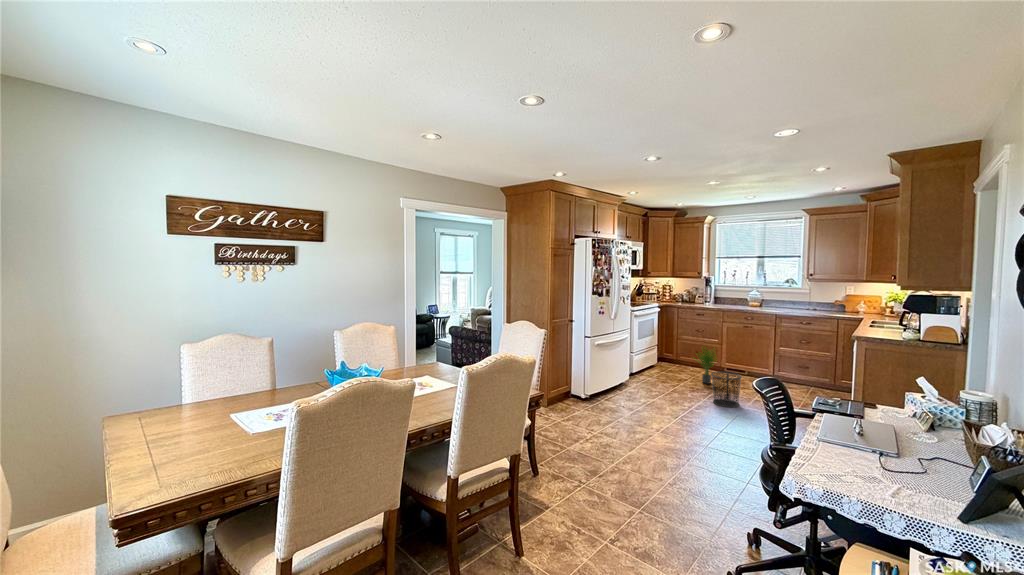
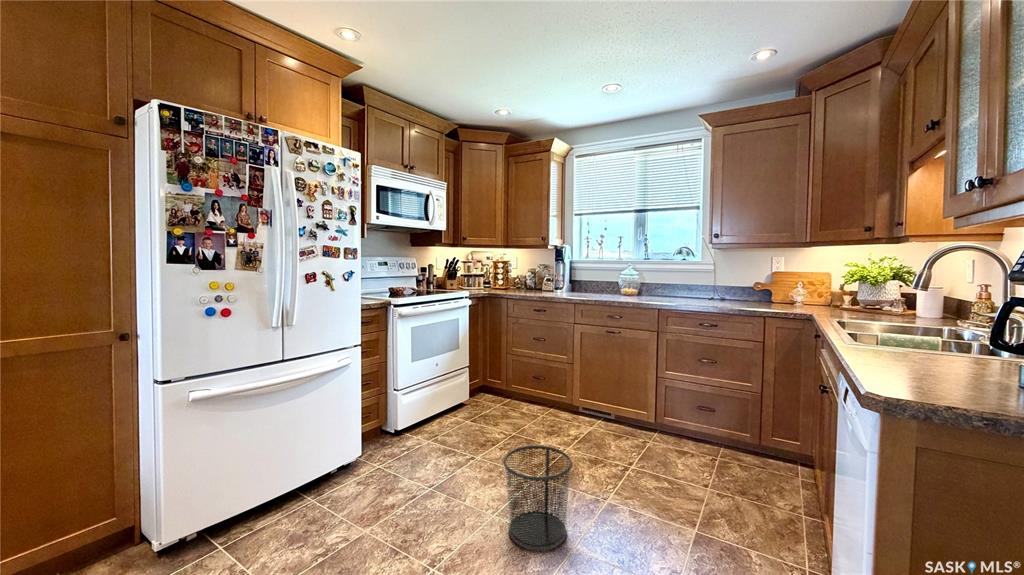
potted plant: present [698,349,715,383] -> none [499,370,555,451]

